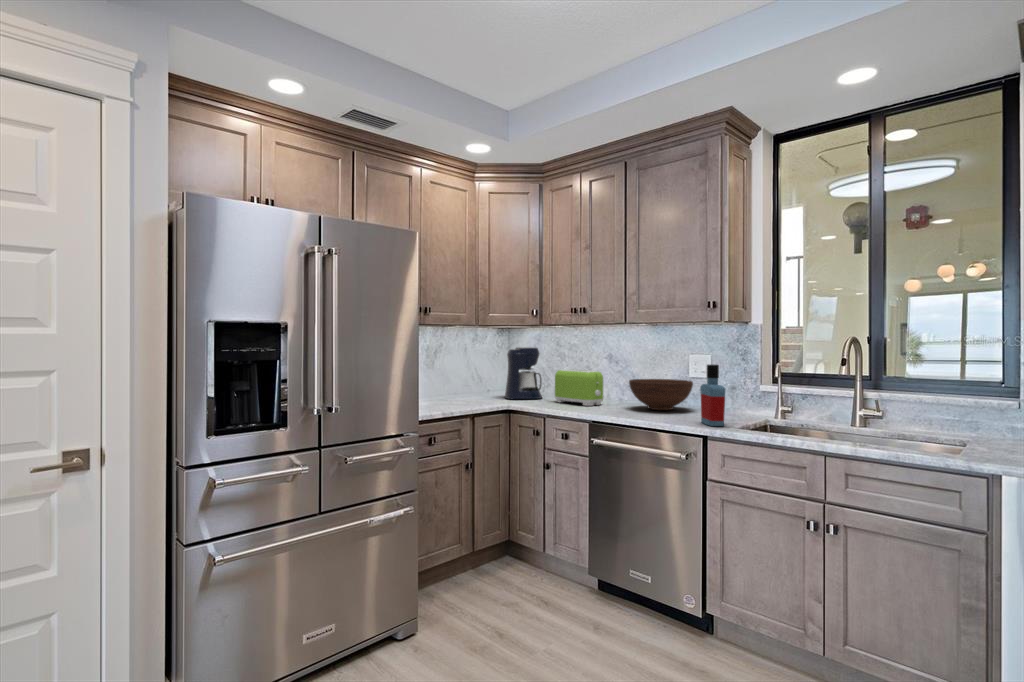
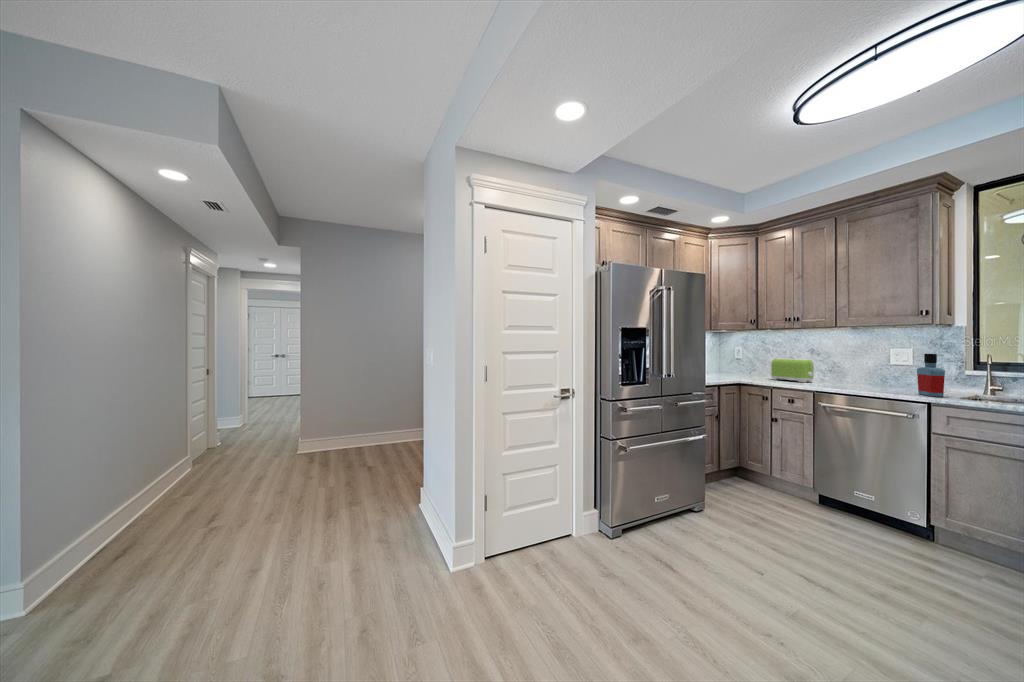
coffee maker: present [505,347,542,399] -> none [728,344,757,378]
fruit bowl: present [629,379,693,410] -> none [839,365,898,387]

